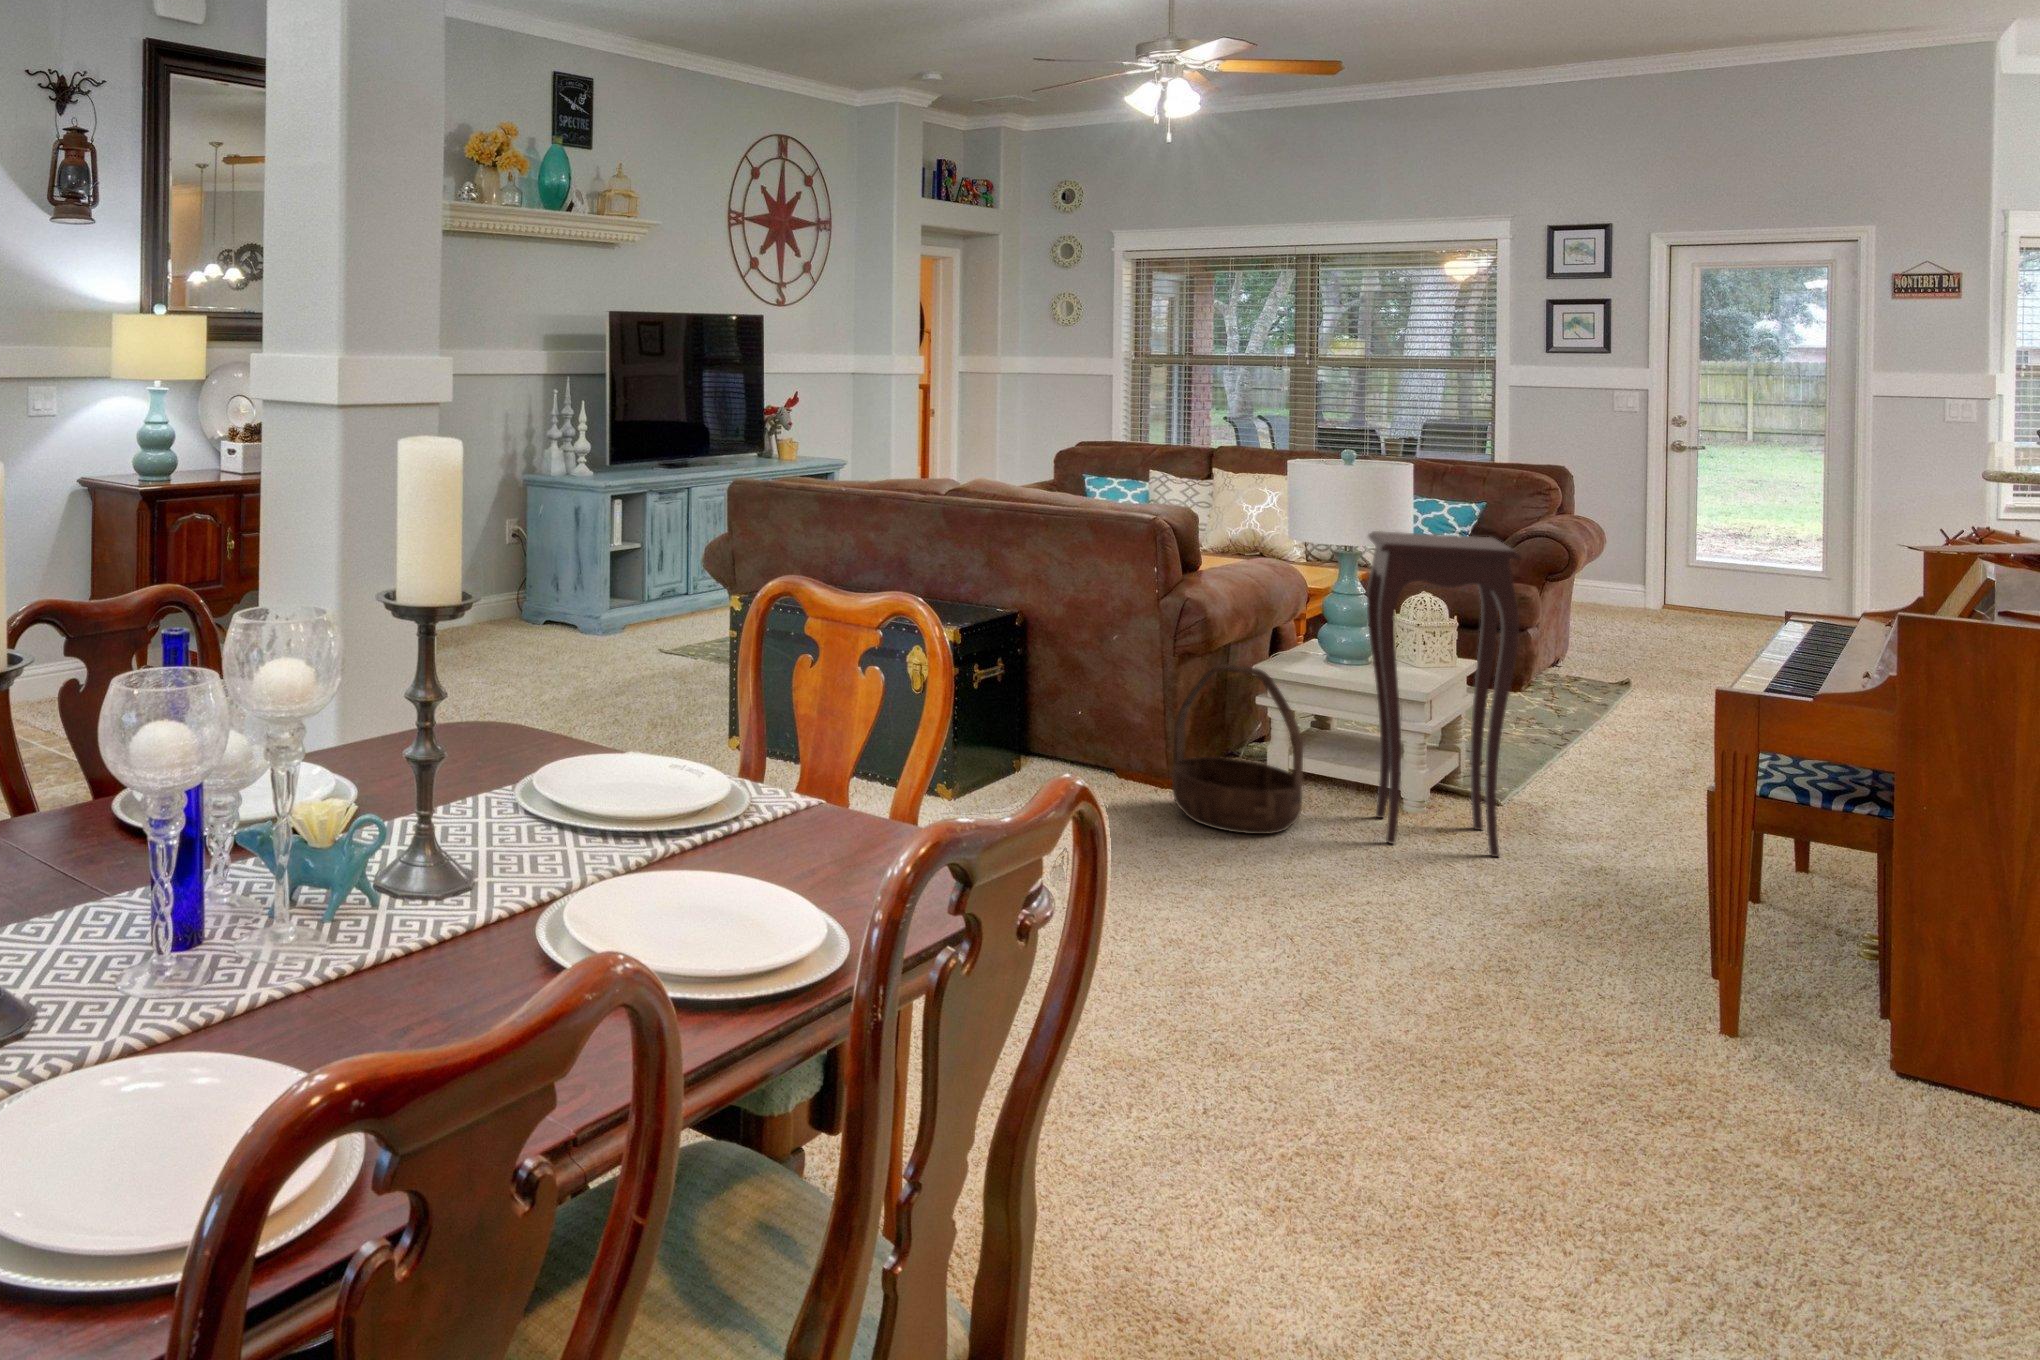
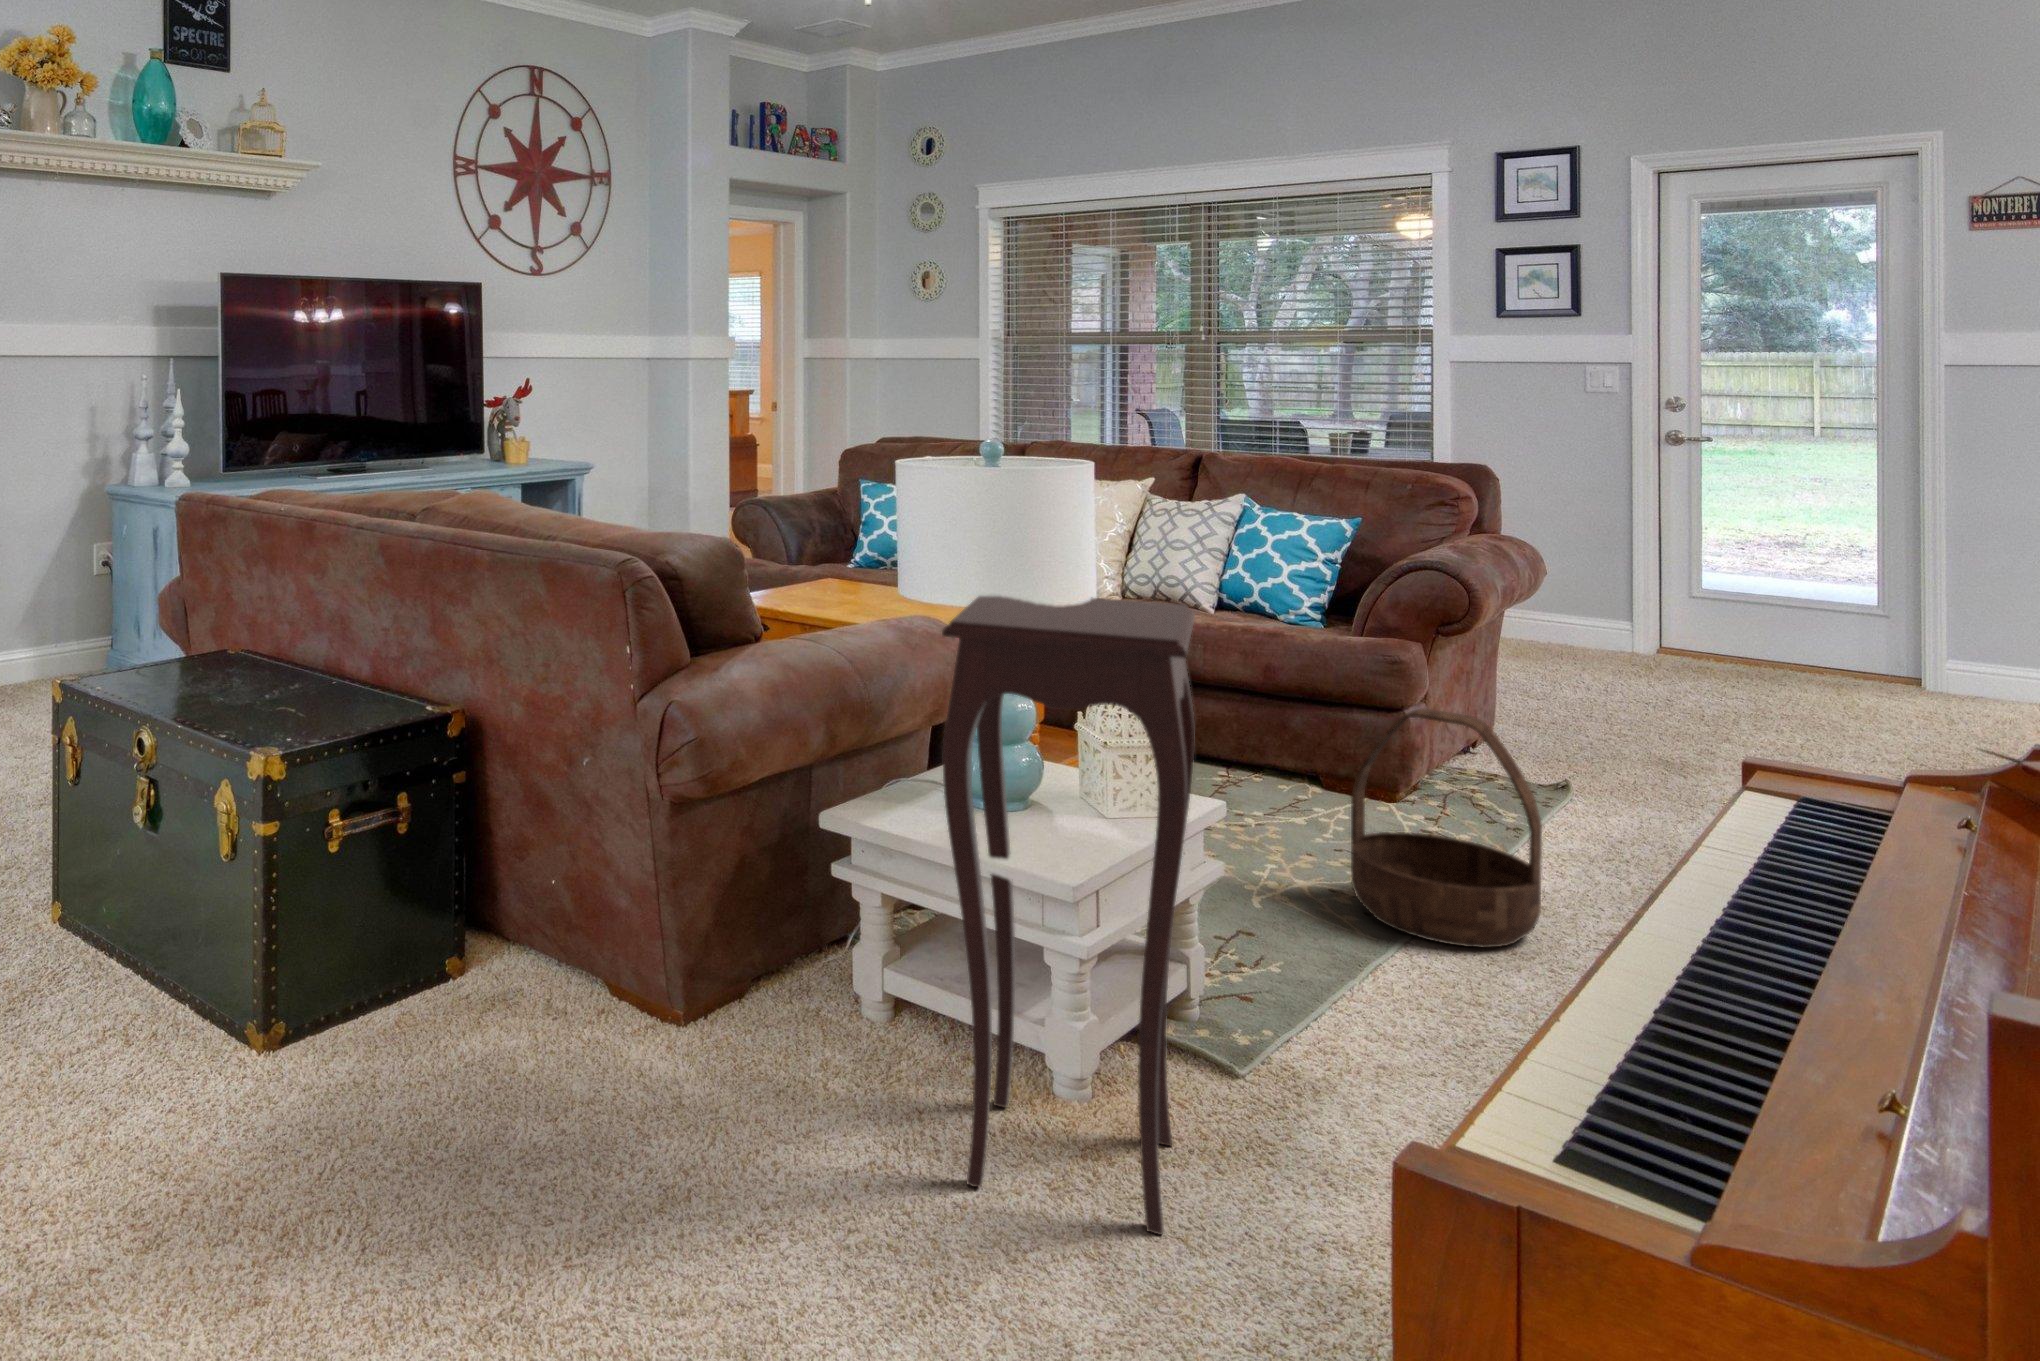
basket: present [1172,664,1303,834] -> present [1351,708,1542,948]

